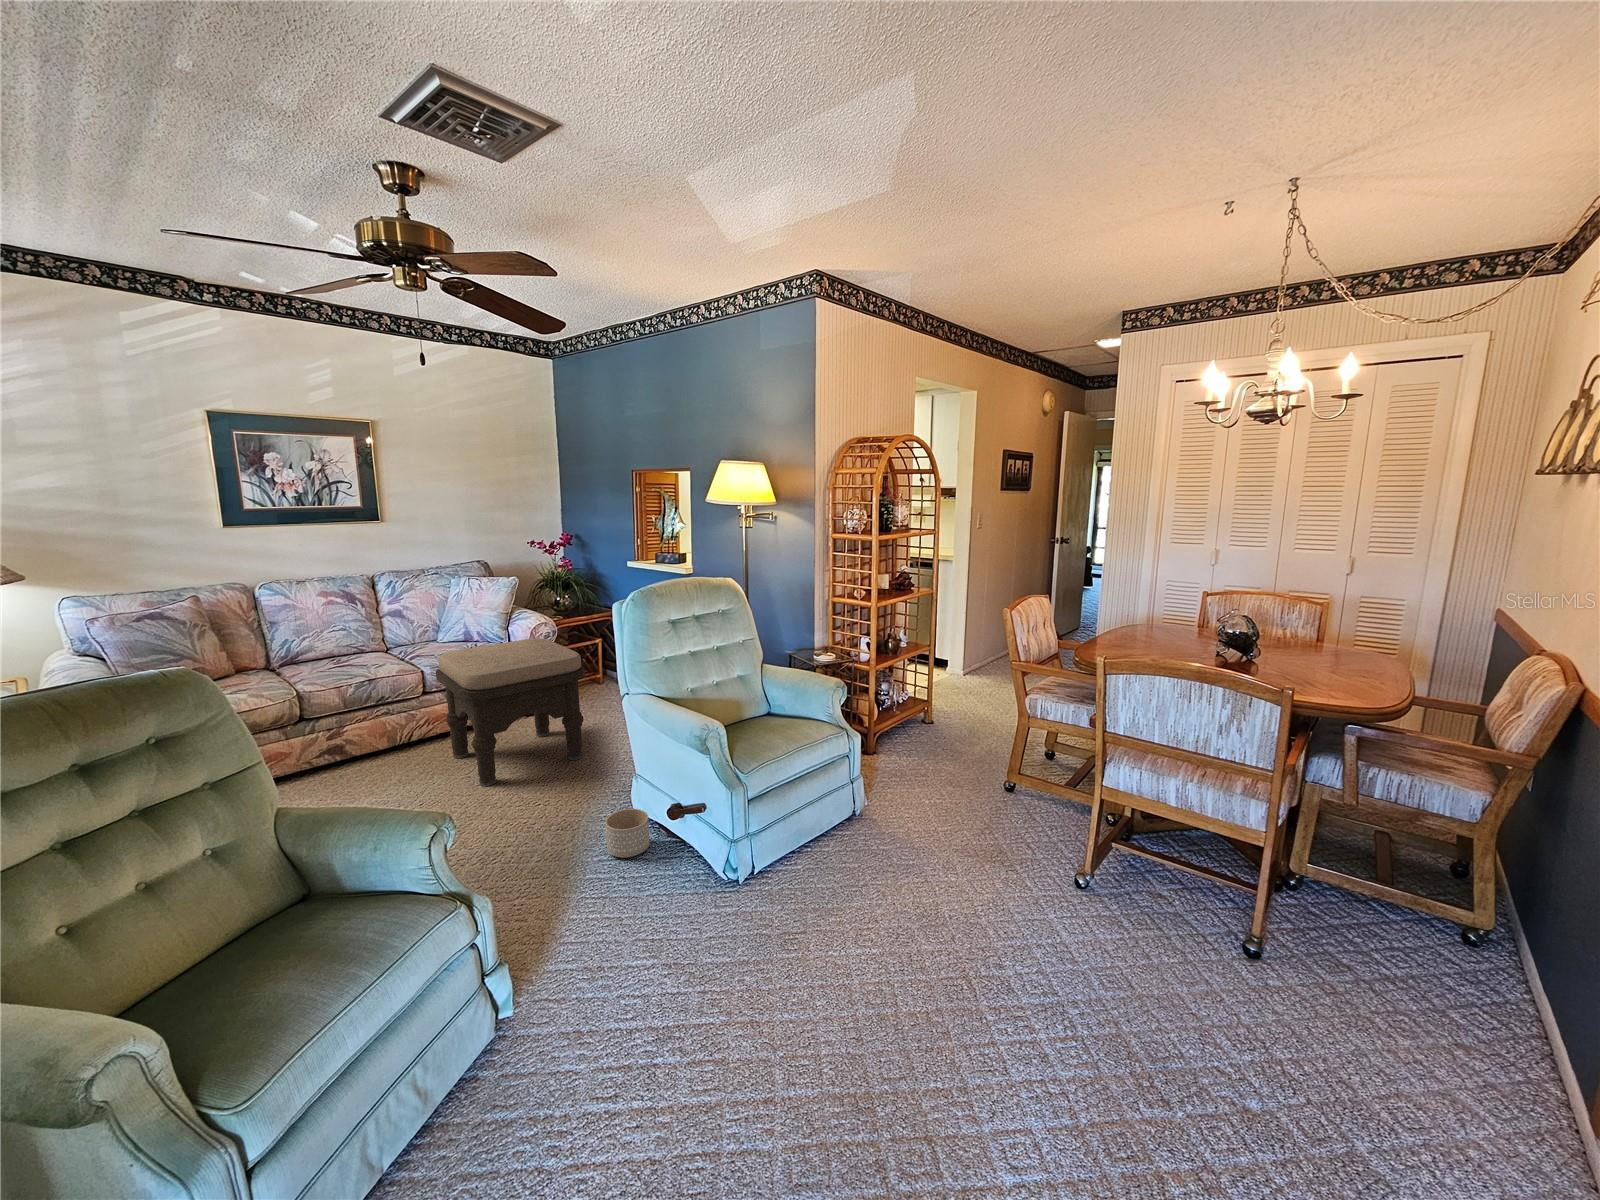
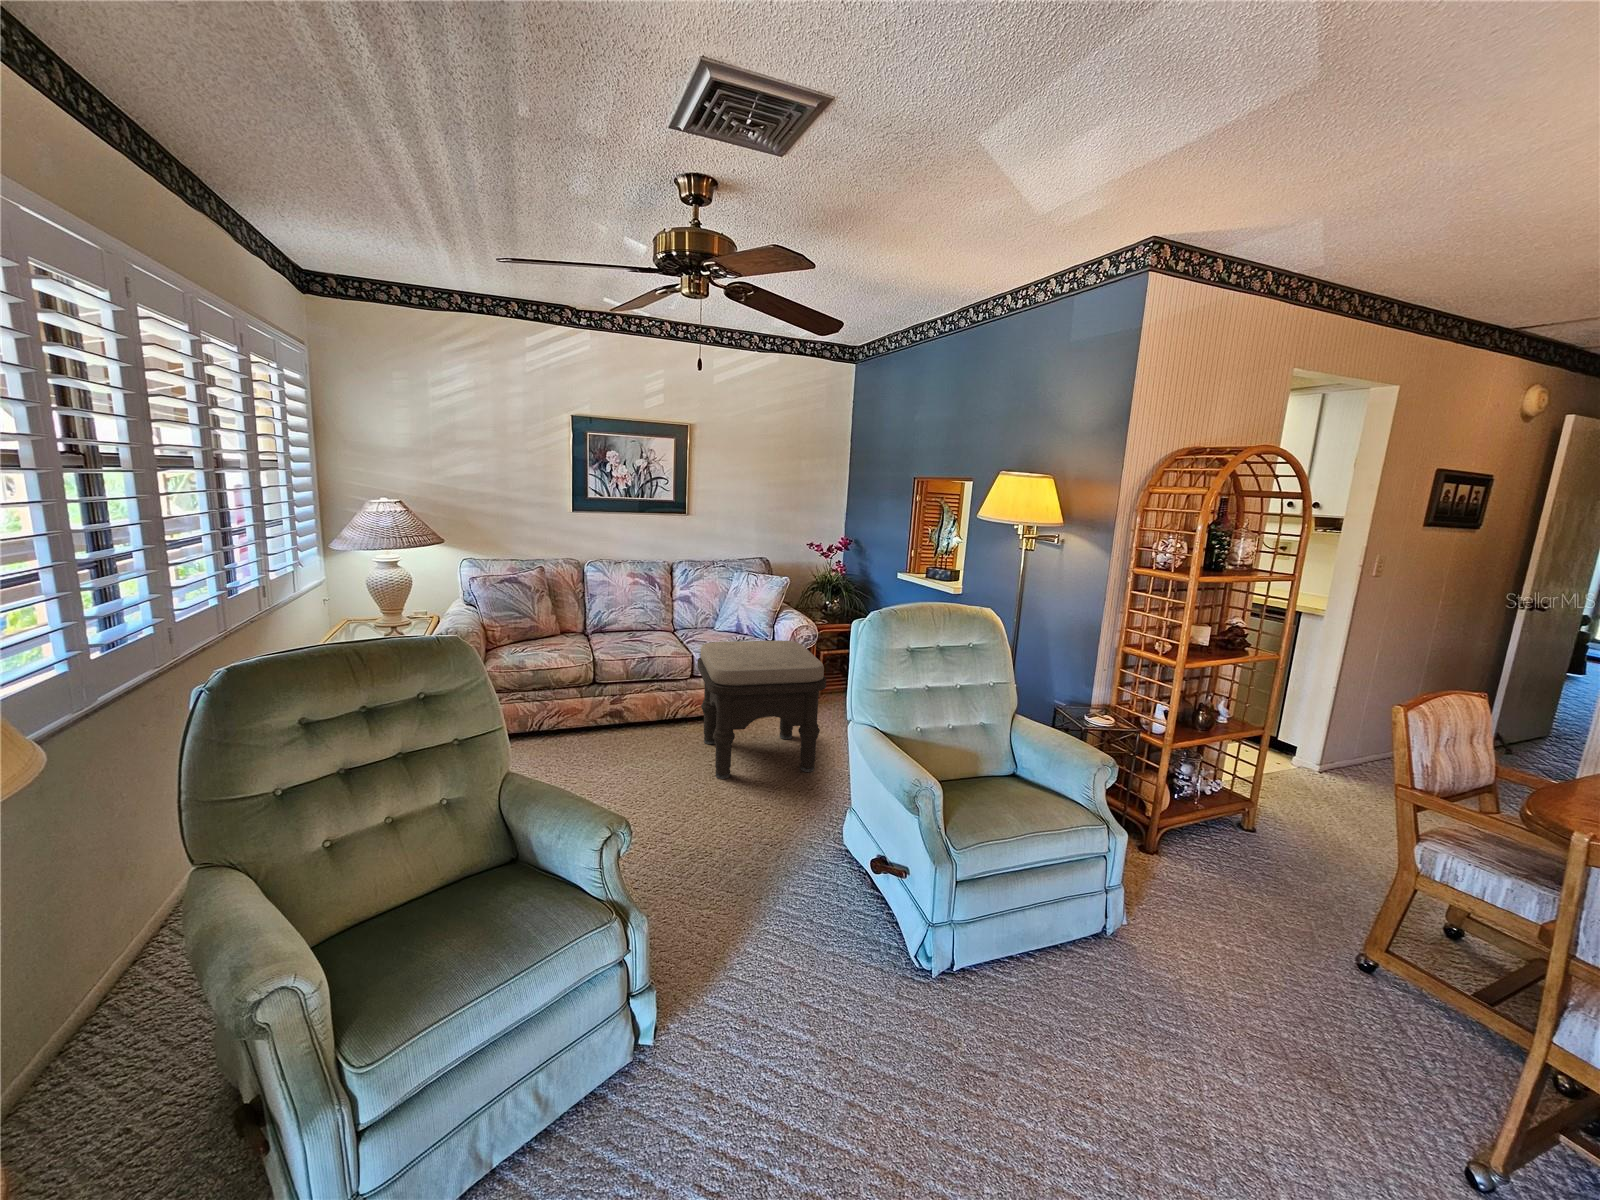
planter: present [605,809,650,858] -> none [804,844,851,900]

